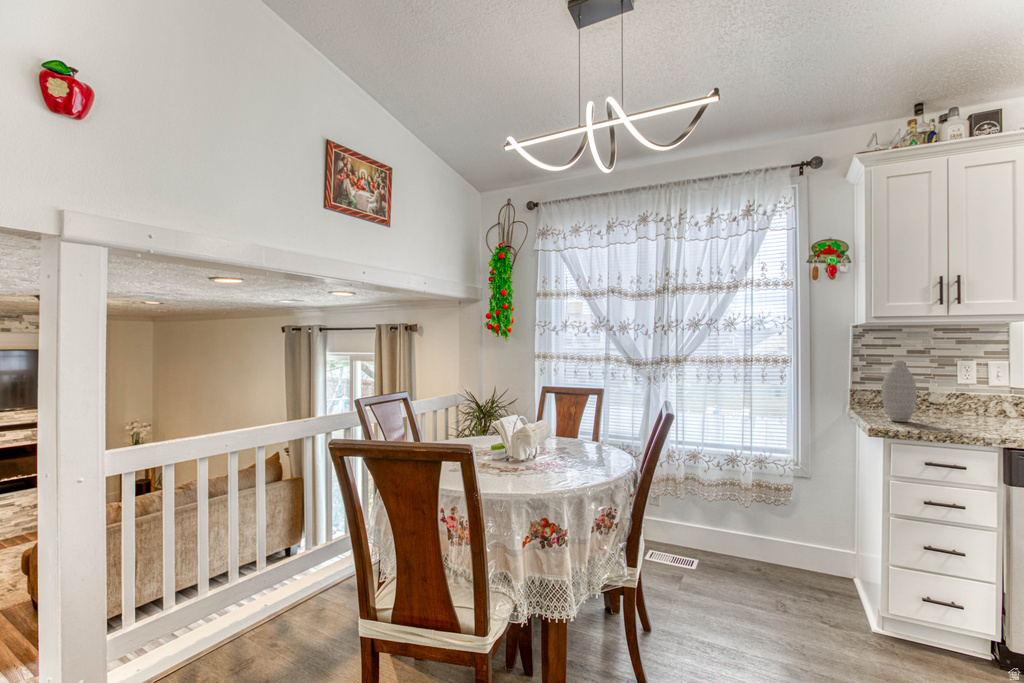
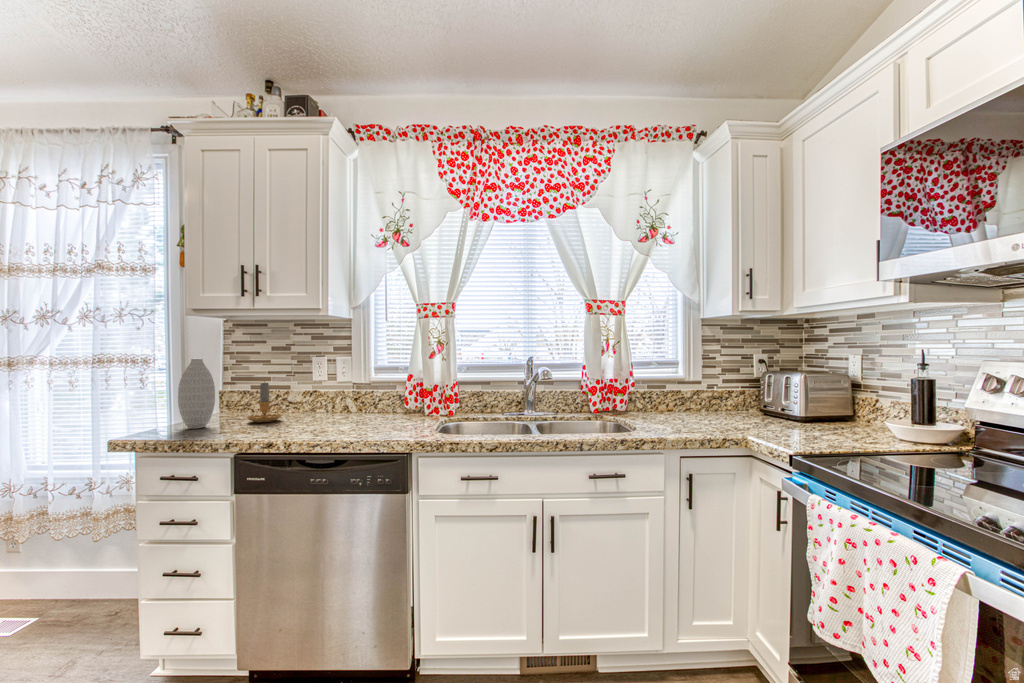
candle: none [928,382,976,421] -> present [247,382,284,422]

